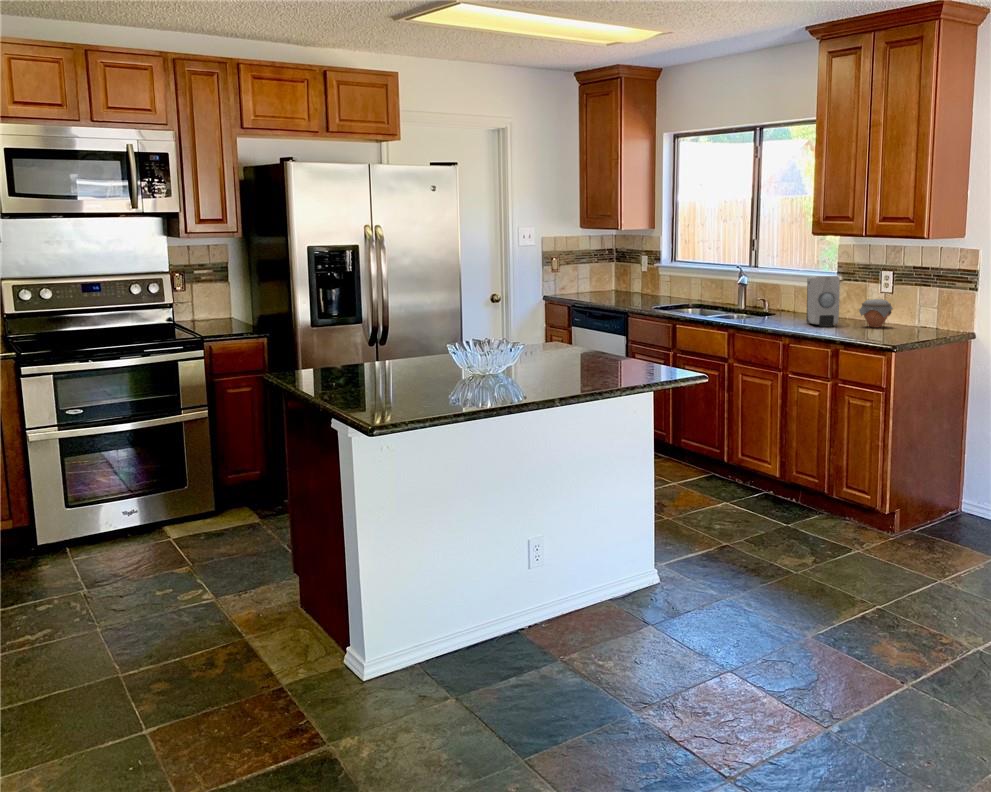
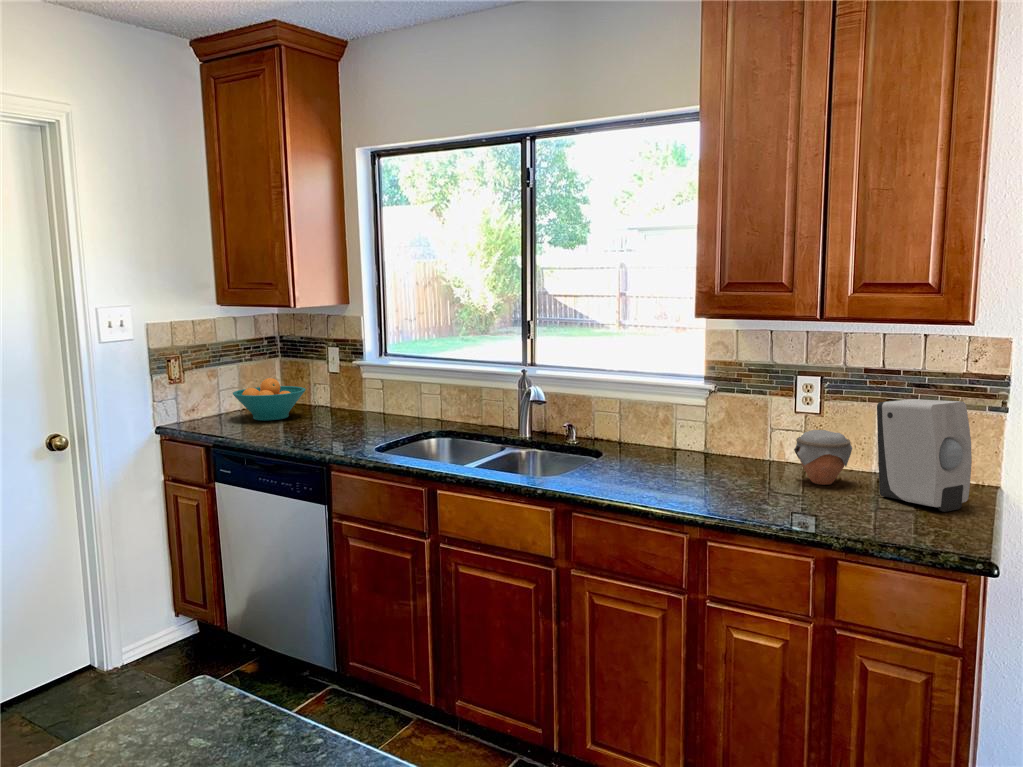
fruit bowl: none [585,273,626,297] -> present [233,378,306,421]
soap dispenser: present [806,276,840,327] -> present [877,399,972,512]

